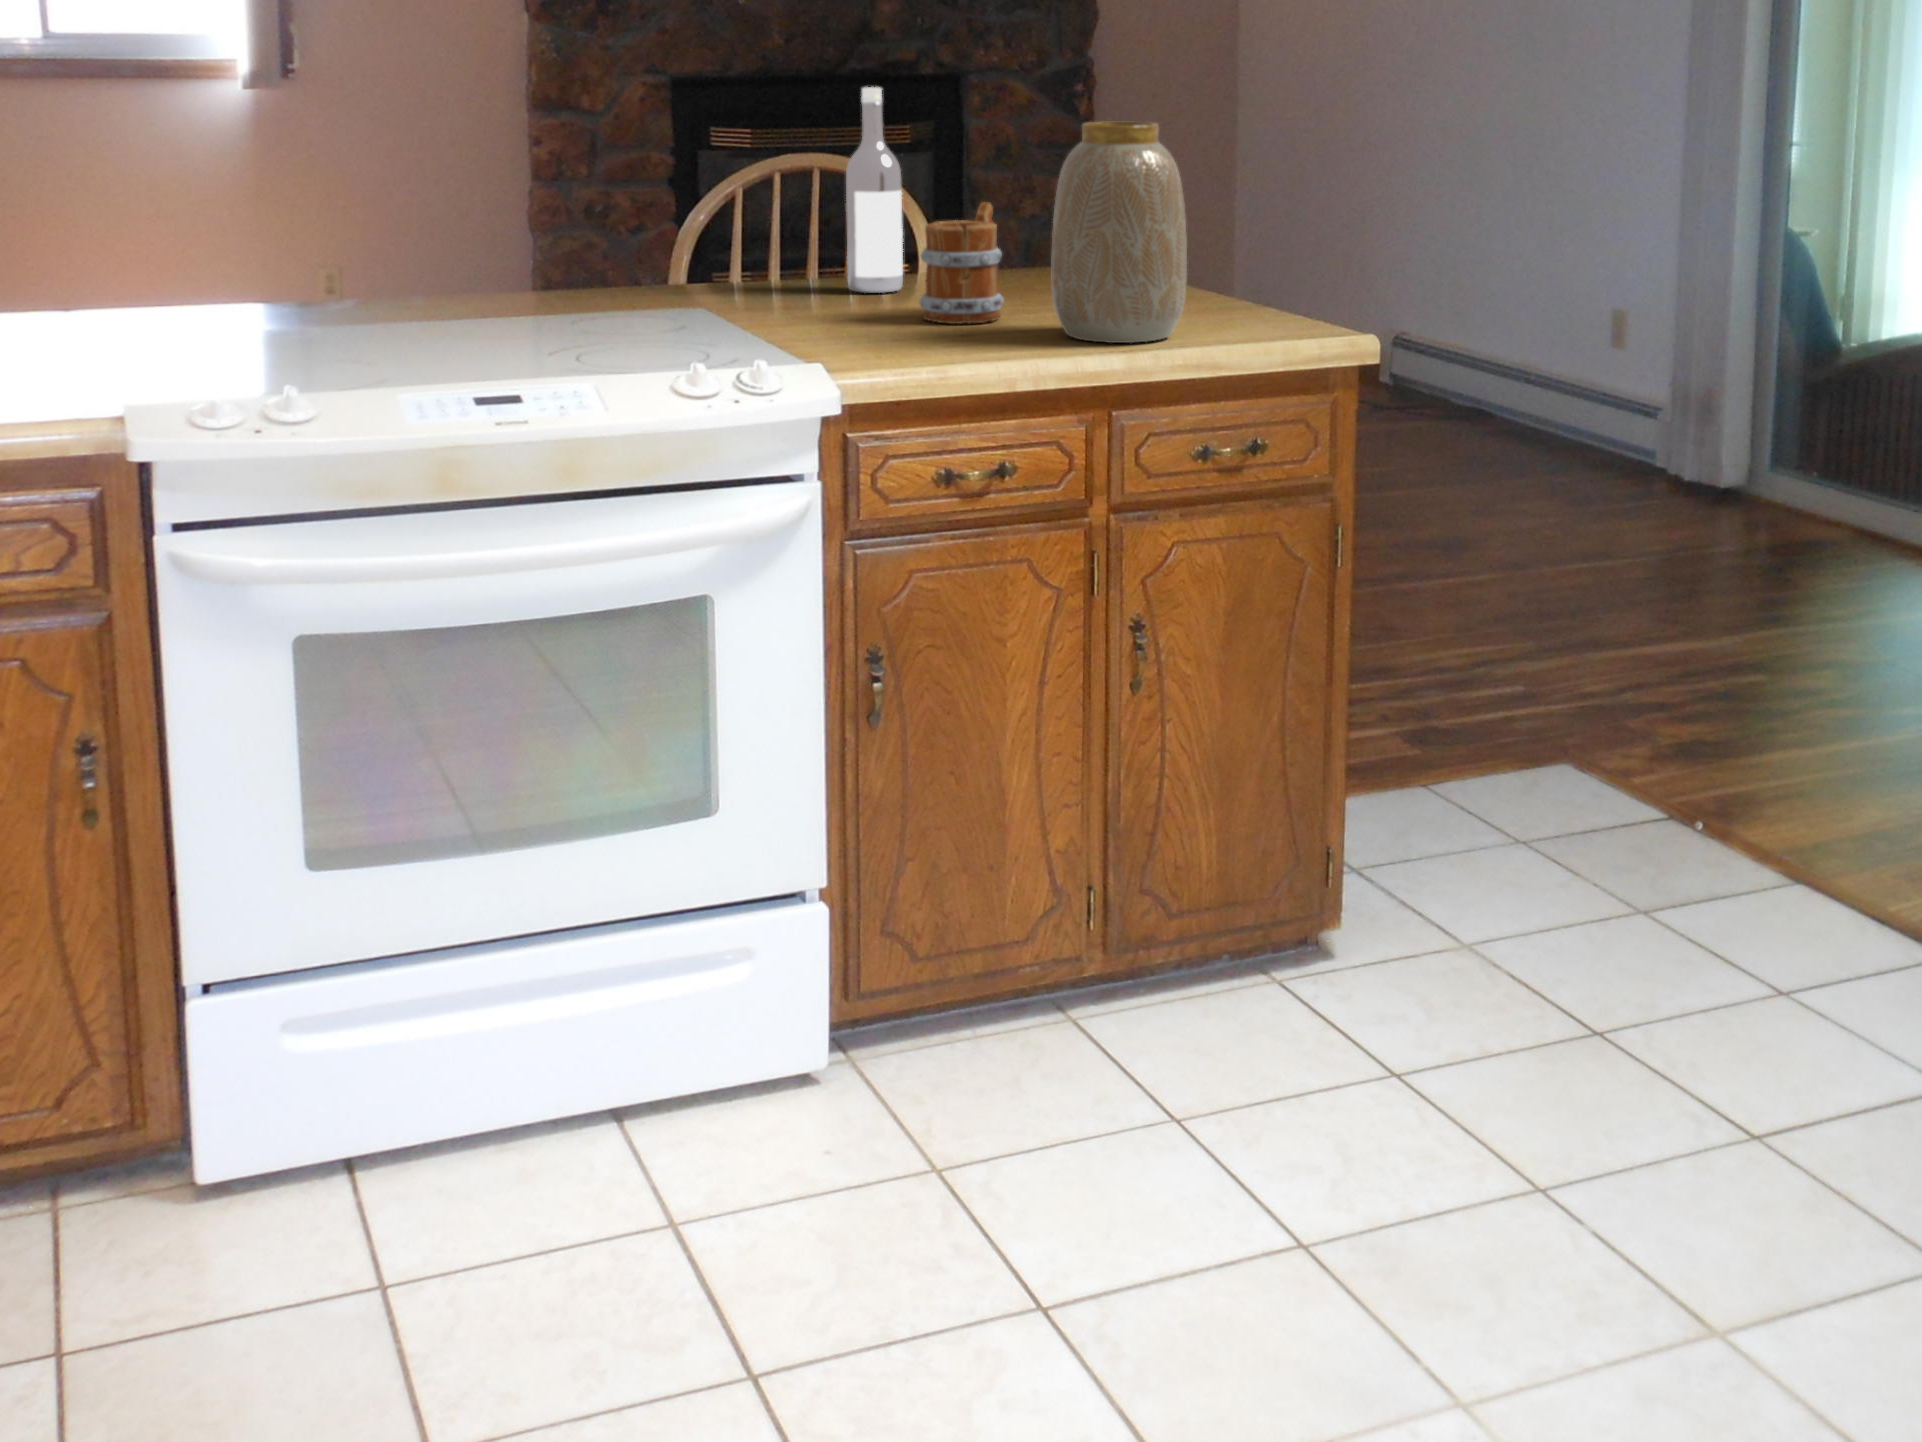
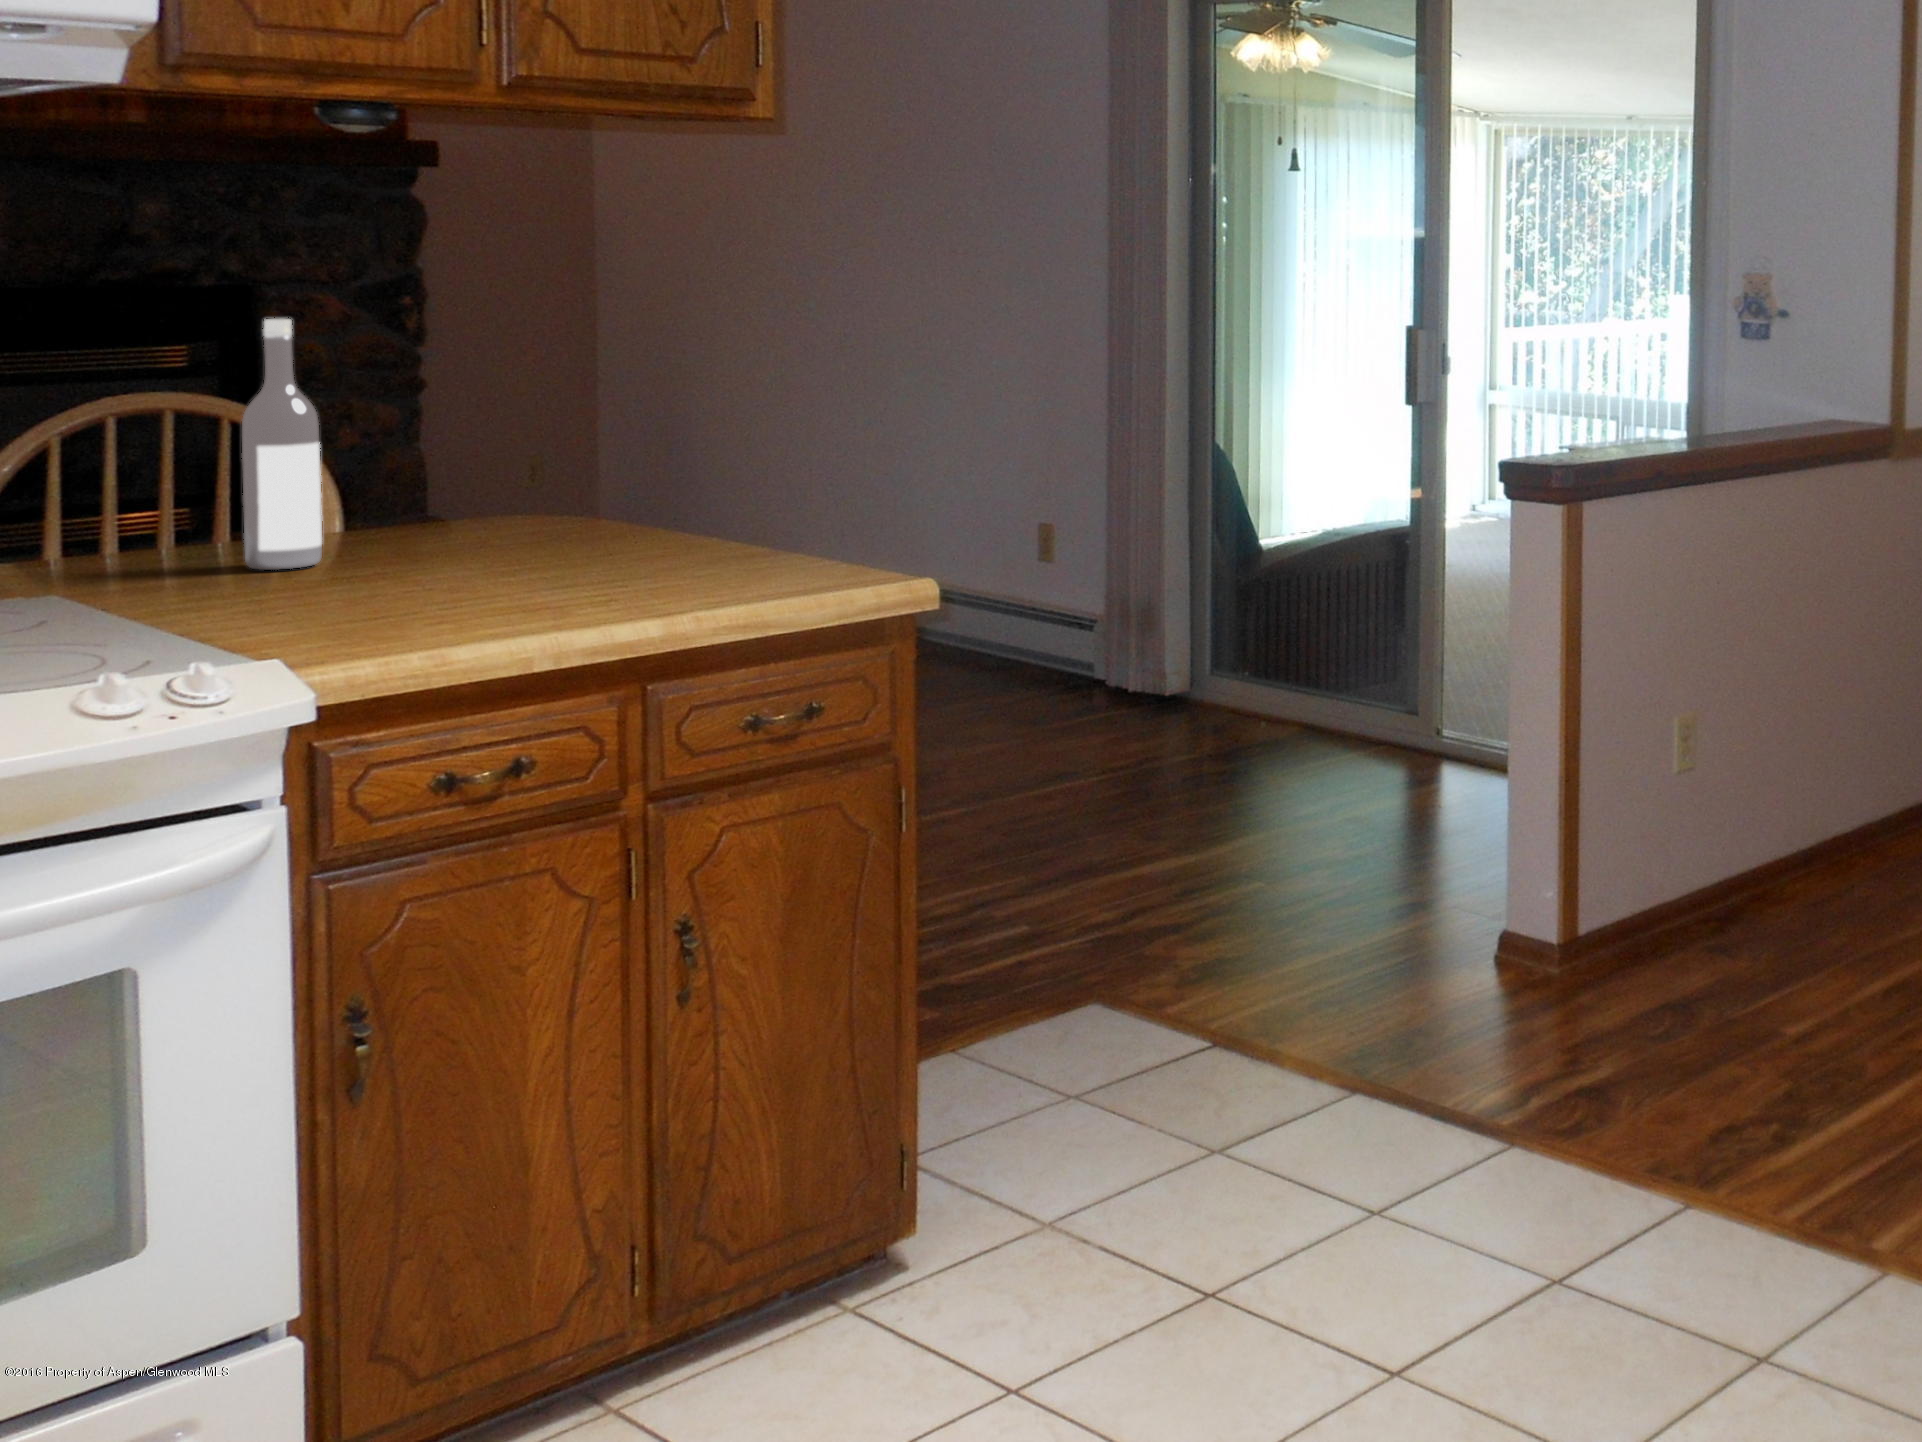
vase: present [1052,122,1187,343] -> none [560,353,724,605]
mug: present [919,202,1004,324] -> none [373,451,484,598]

